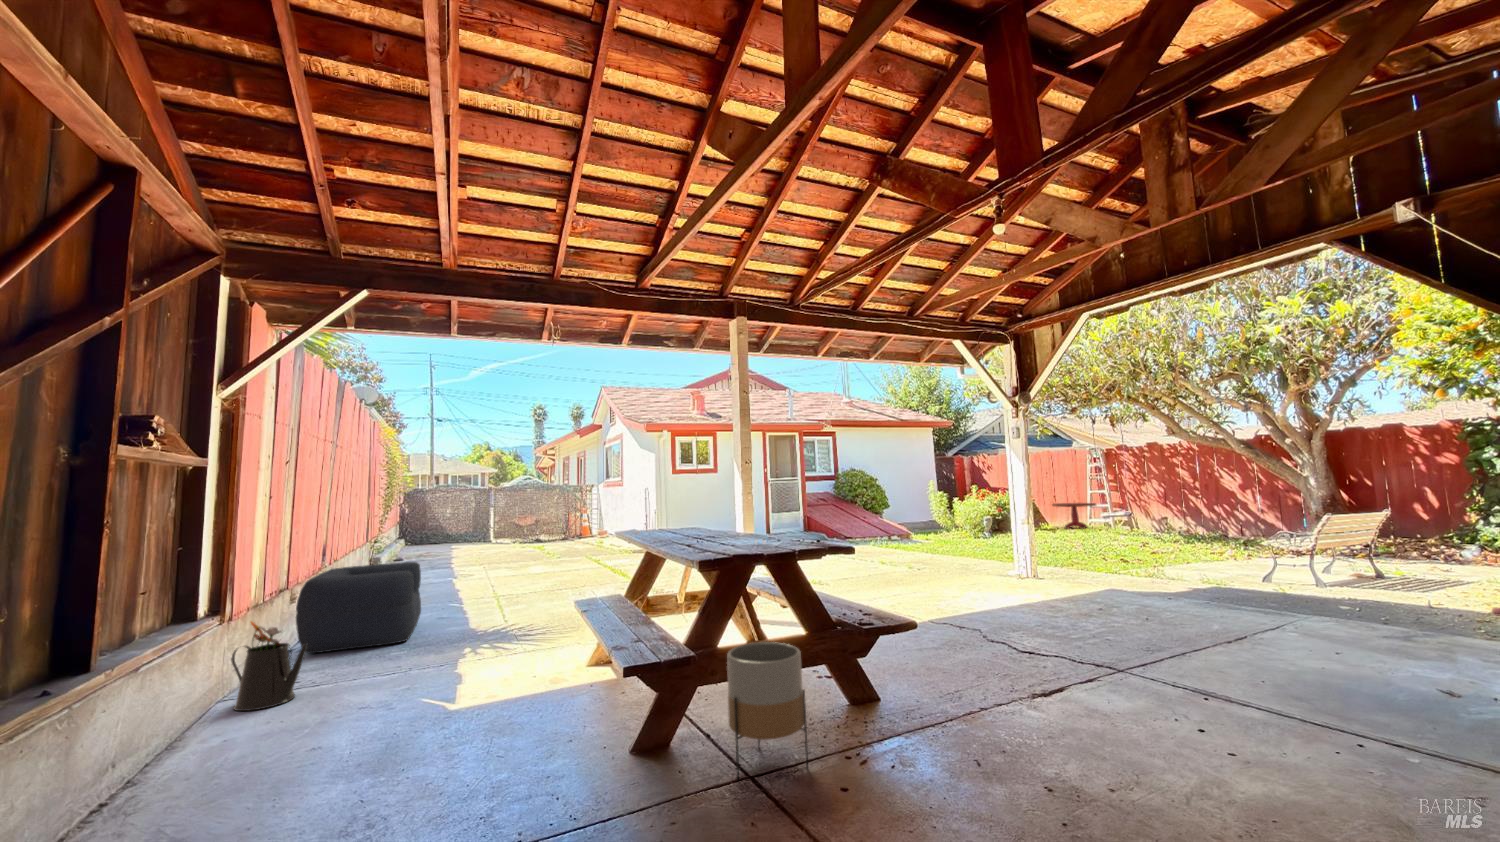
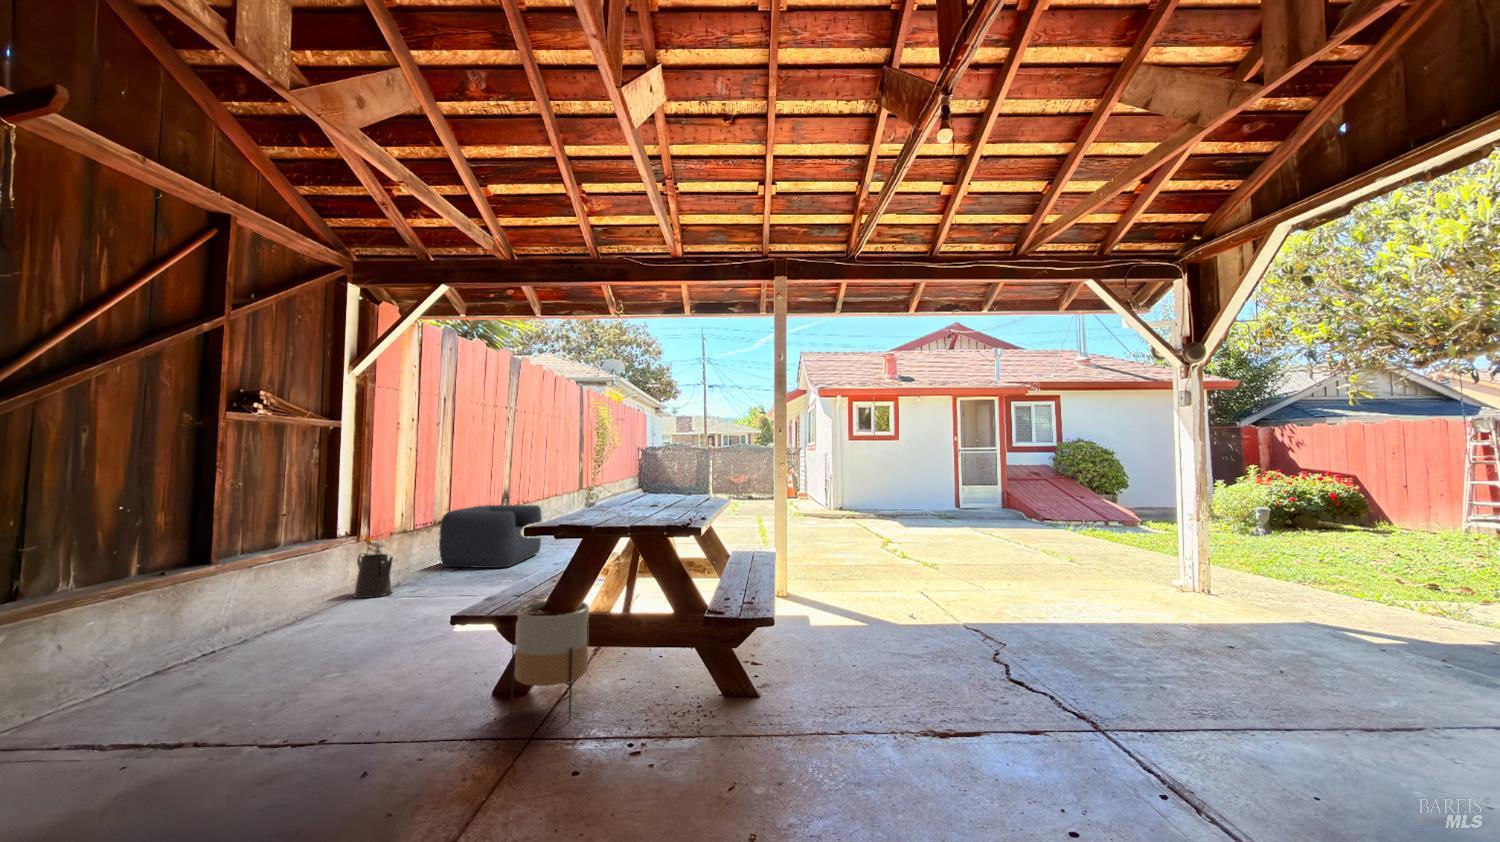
side table: present [1052,503,1096,529] -> none [1394,499,1481,539]

